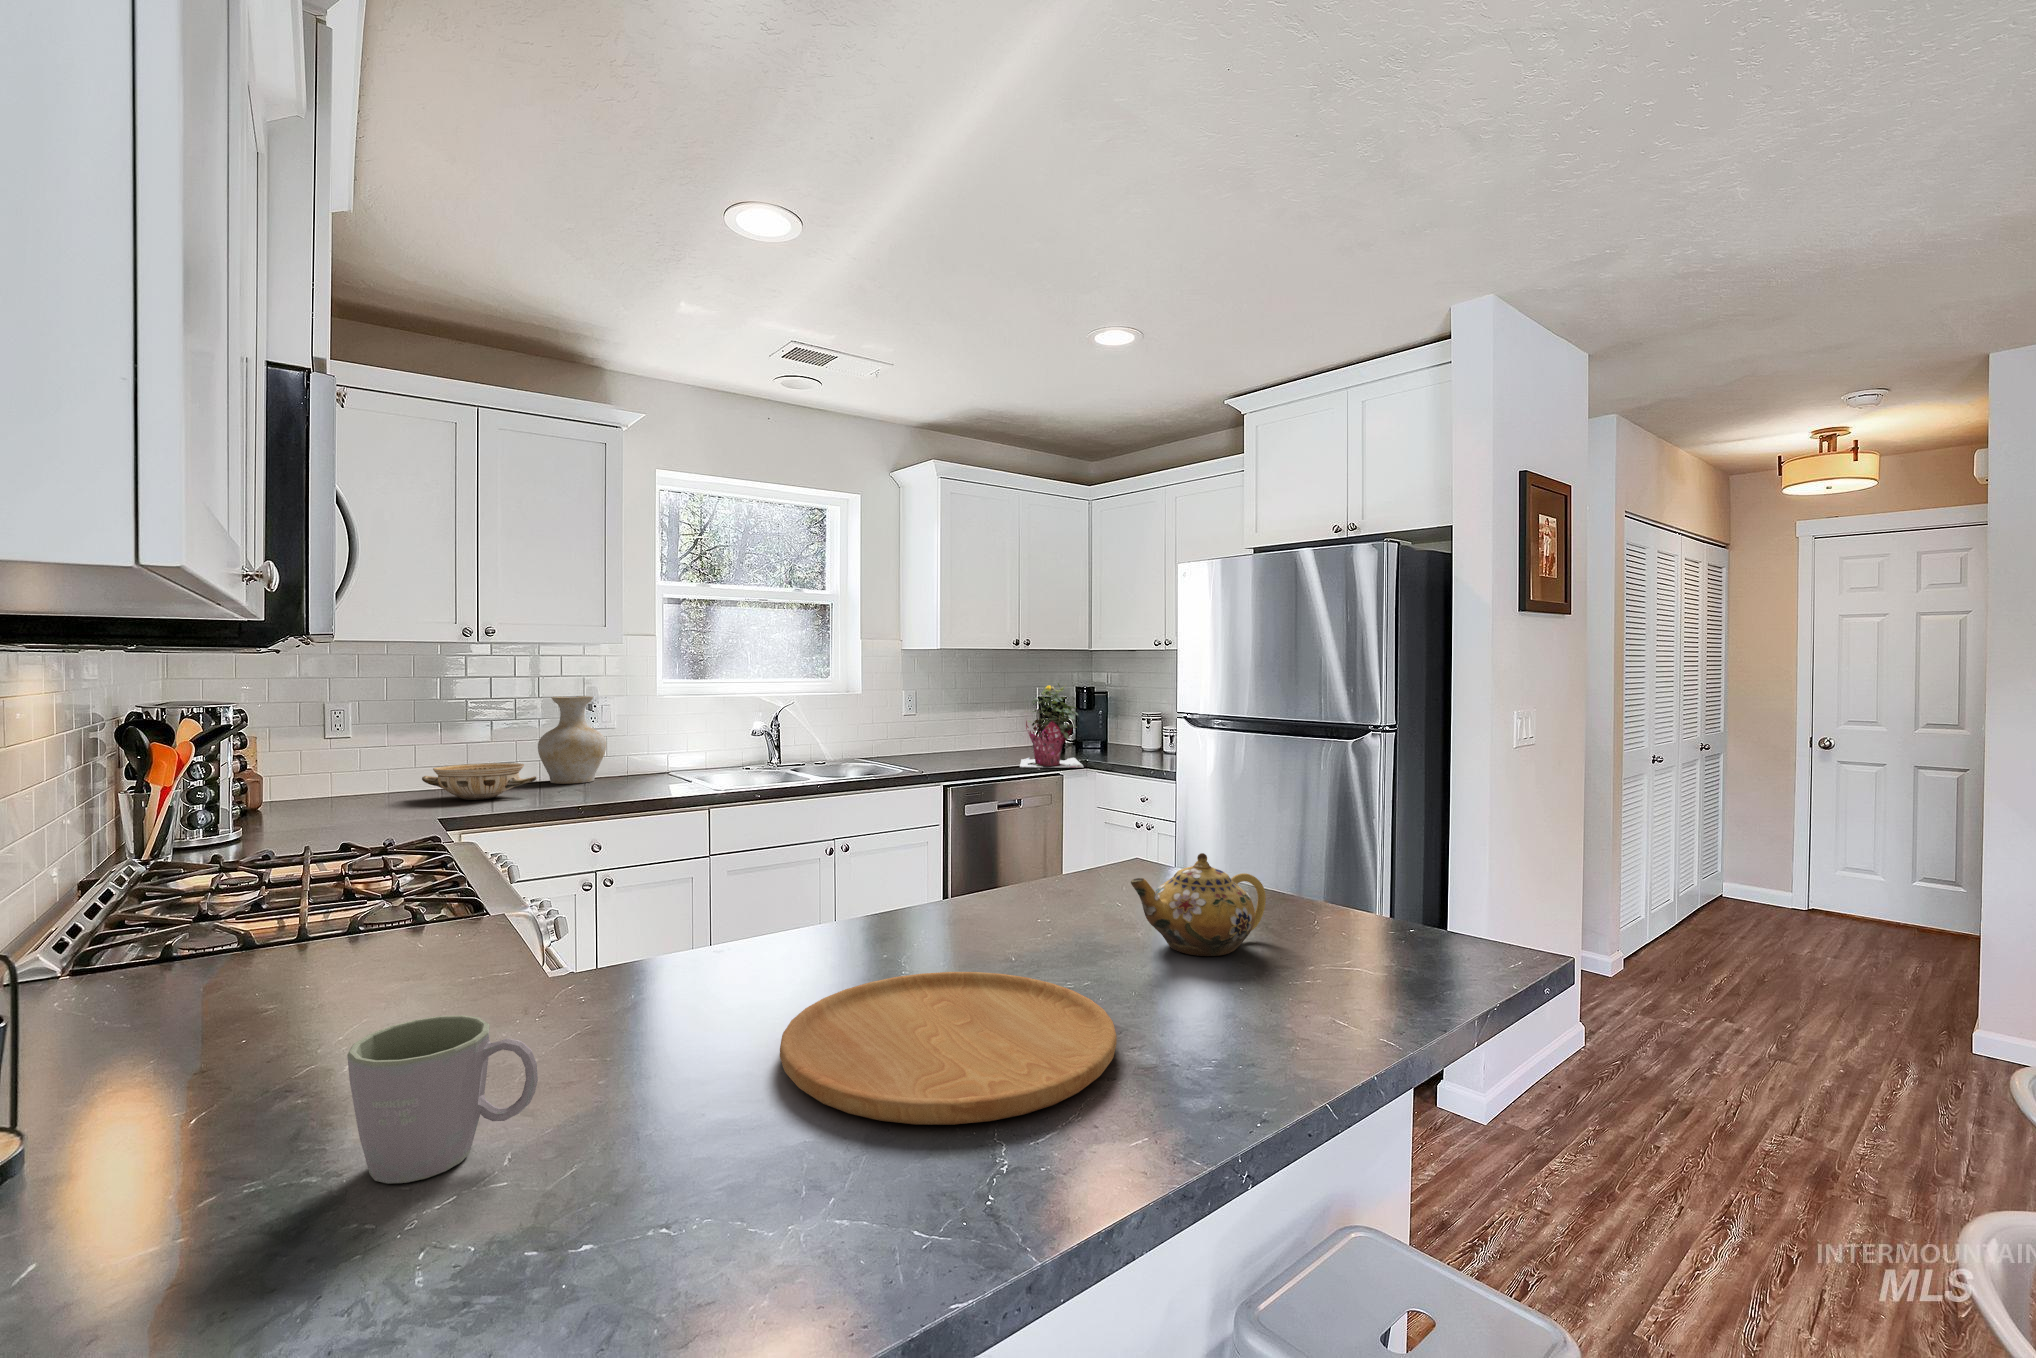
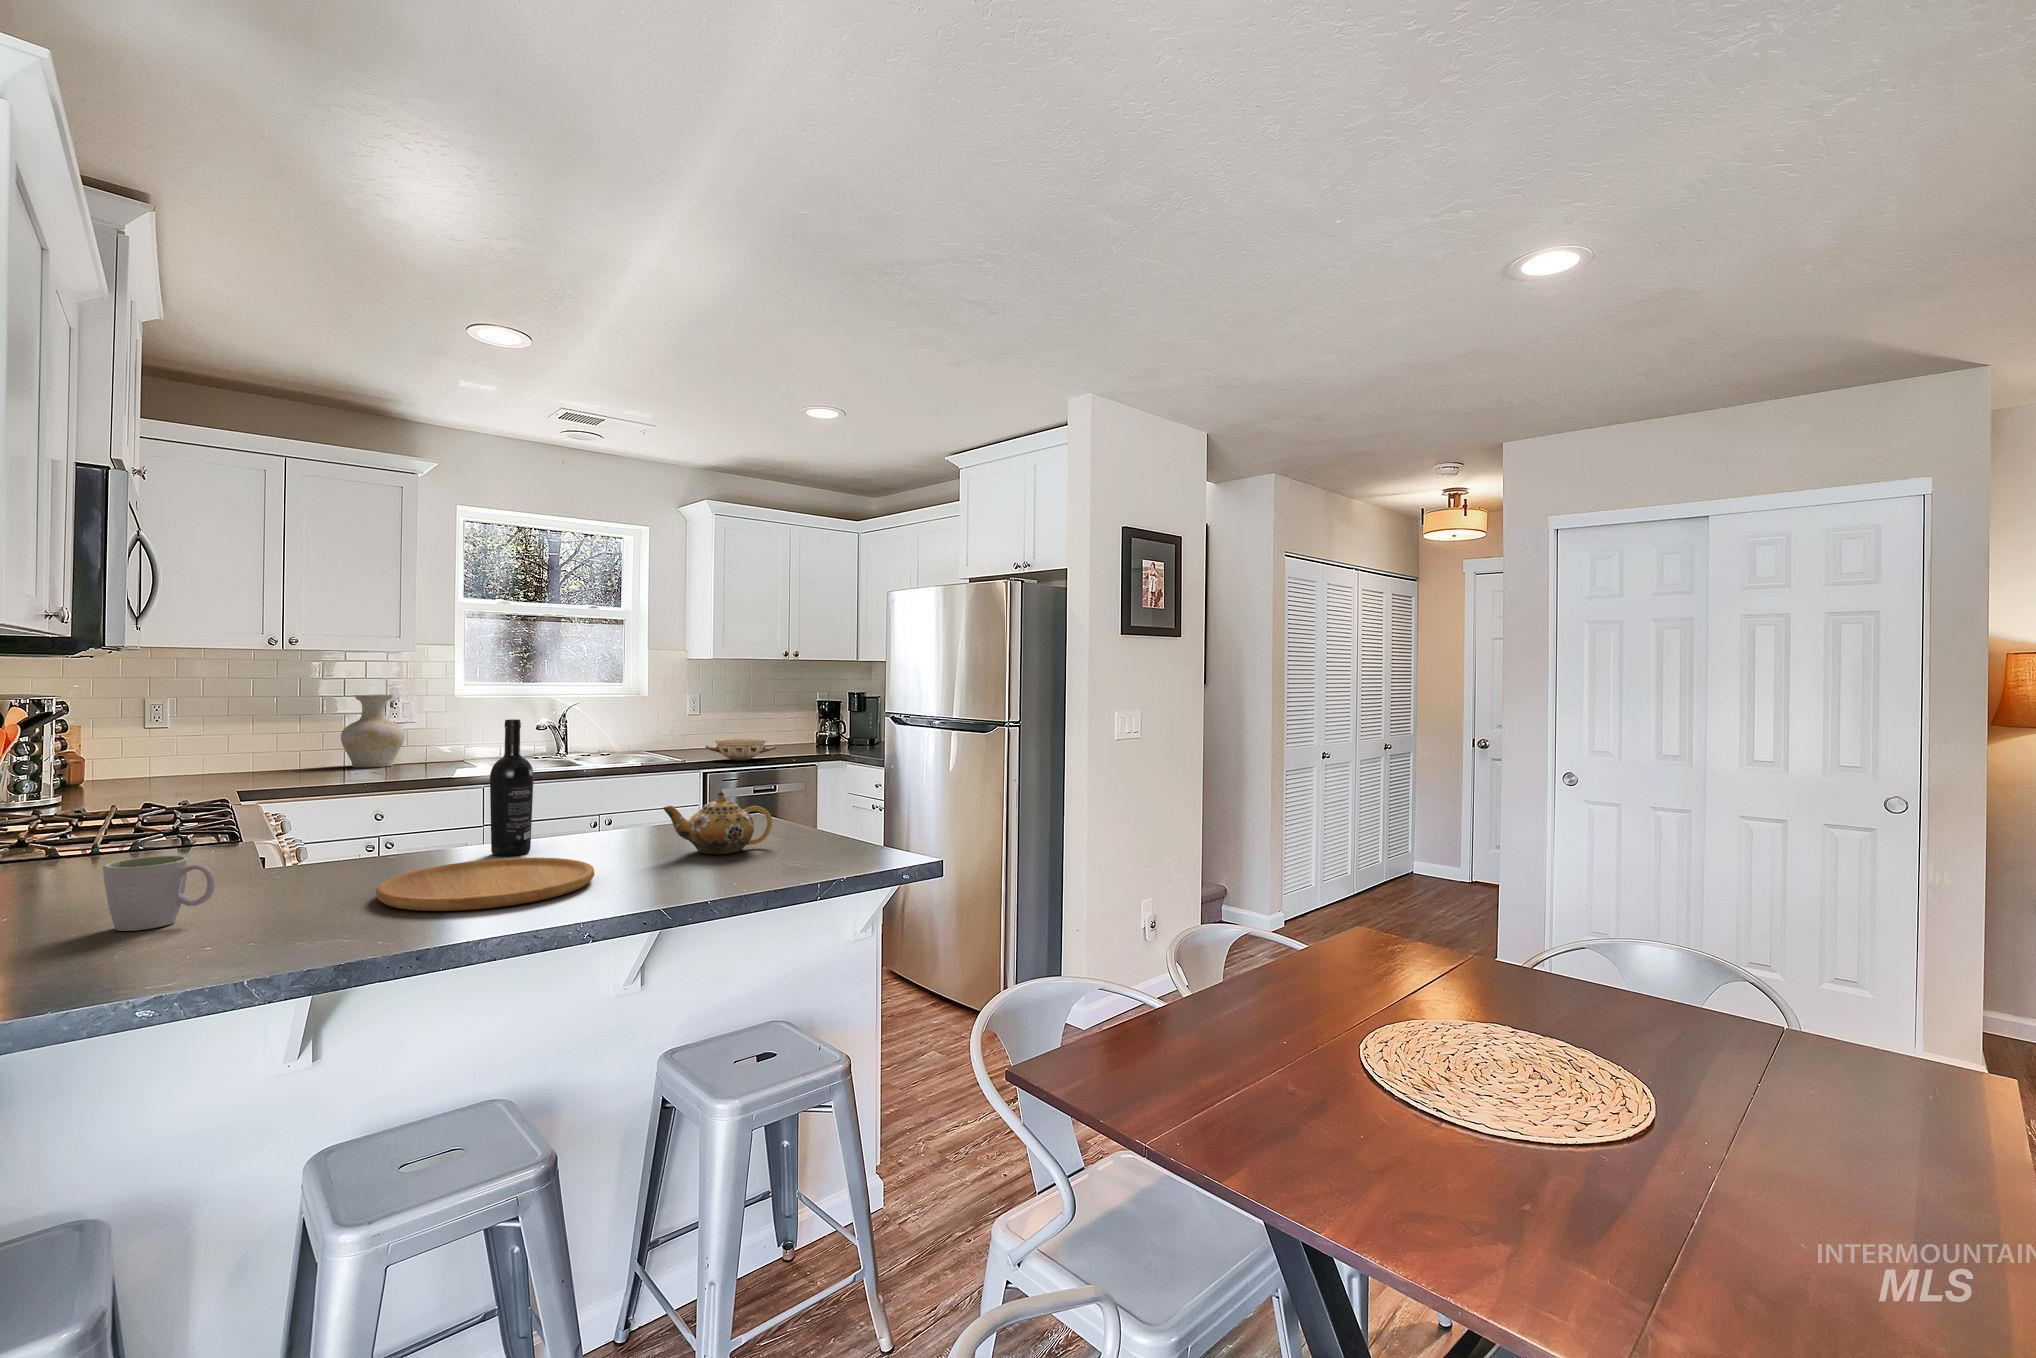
potted plant: present [1020,683,1083,768] -> none [778,687,838,757]
wine bottle: none [857,739,917,955] -> present [490,719,534,856]
ceramic bowl: present [422,763,536,800] -> present [706,738,775,761]

